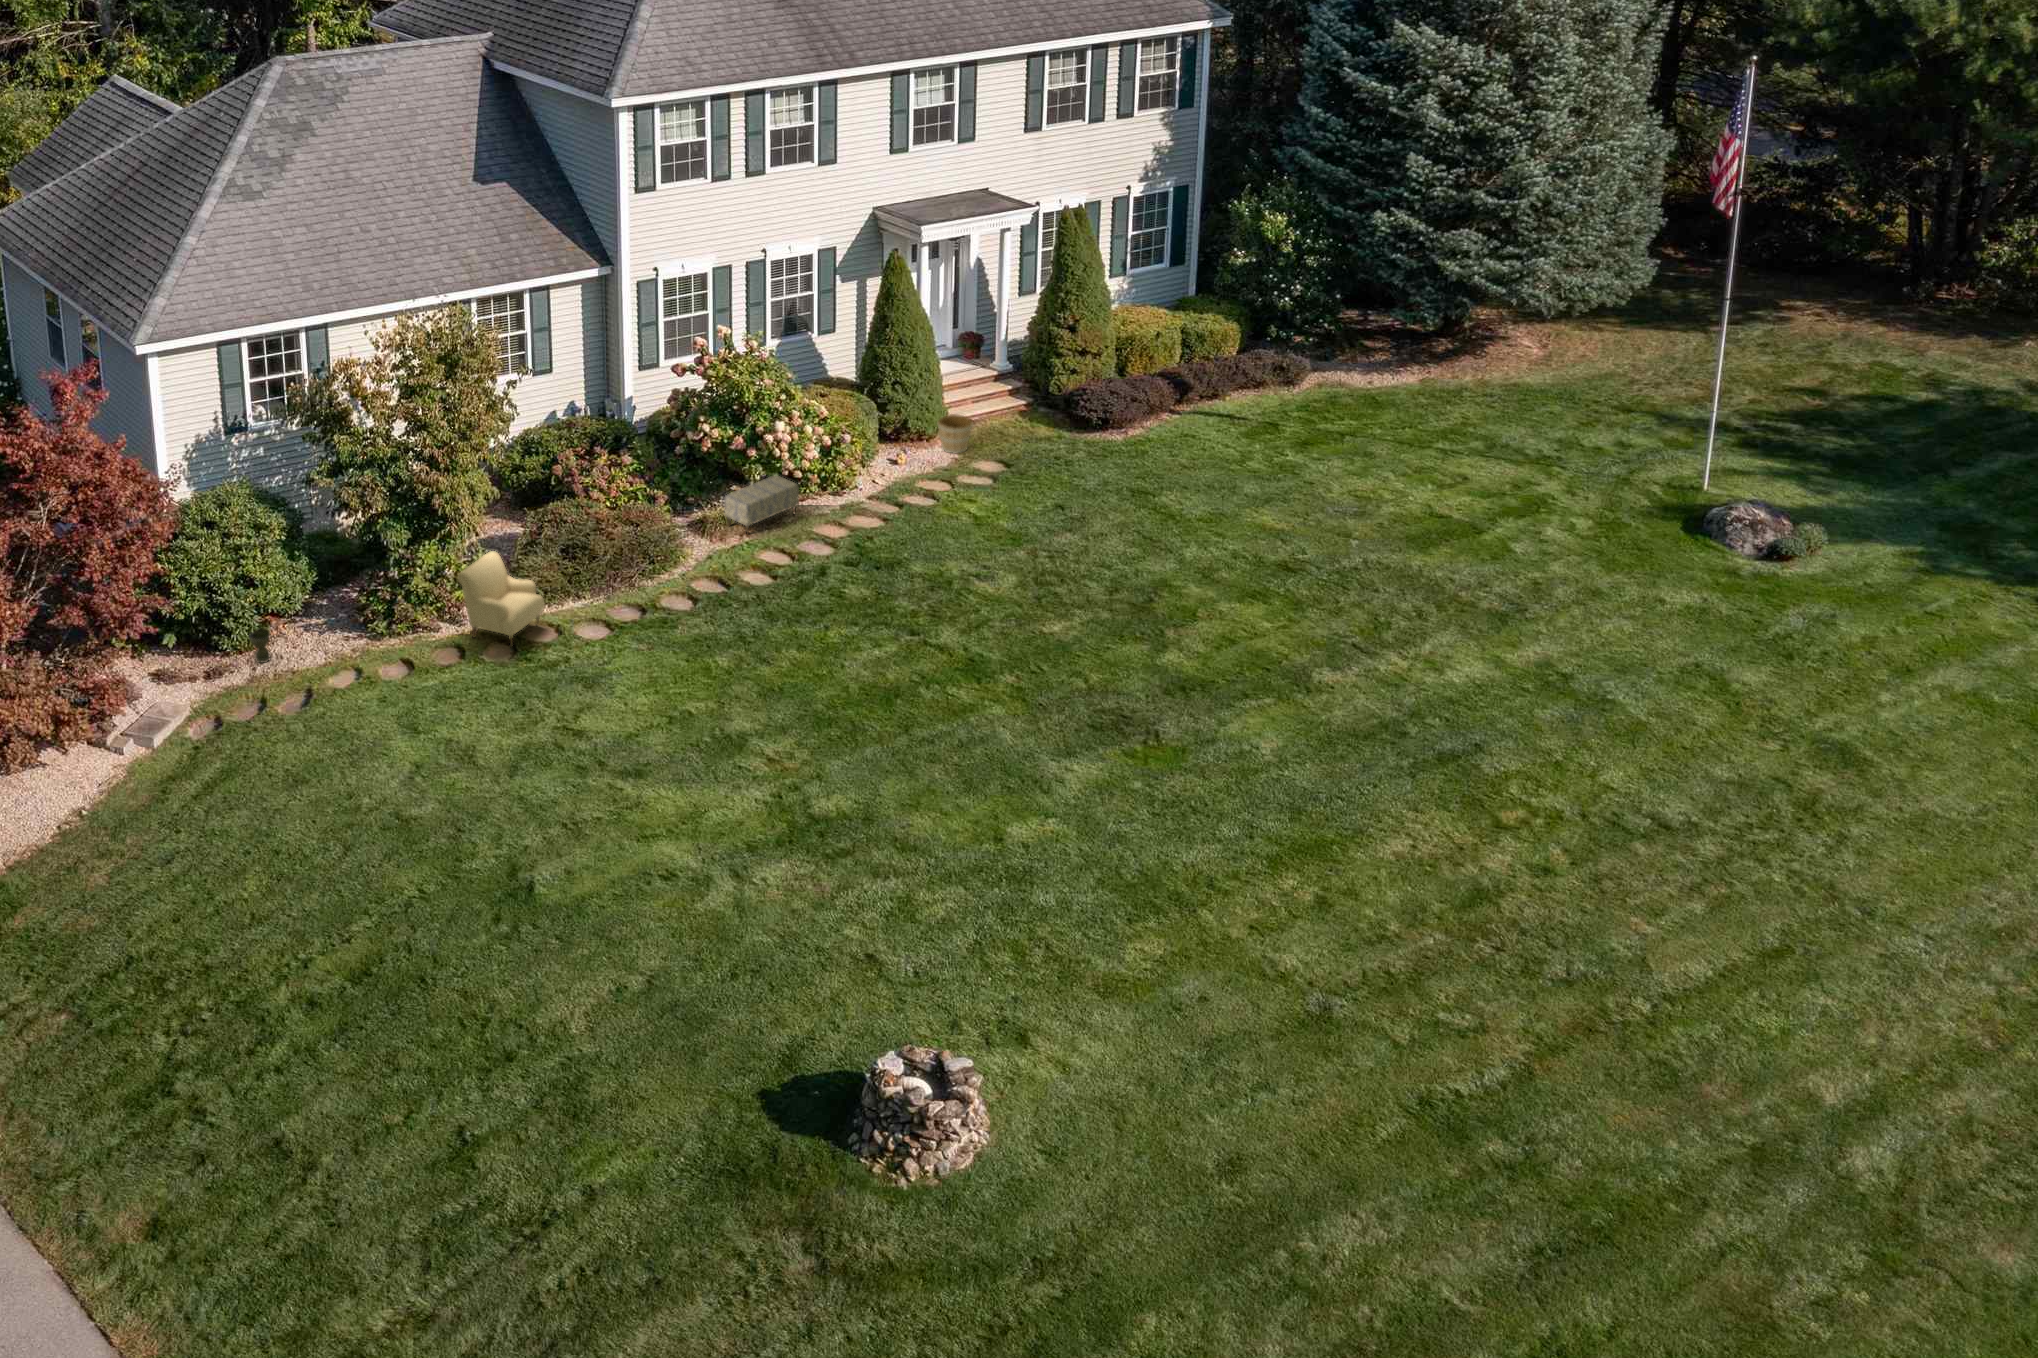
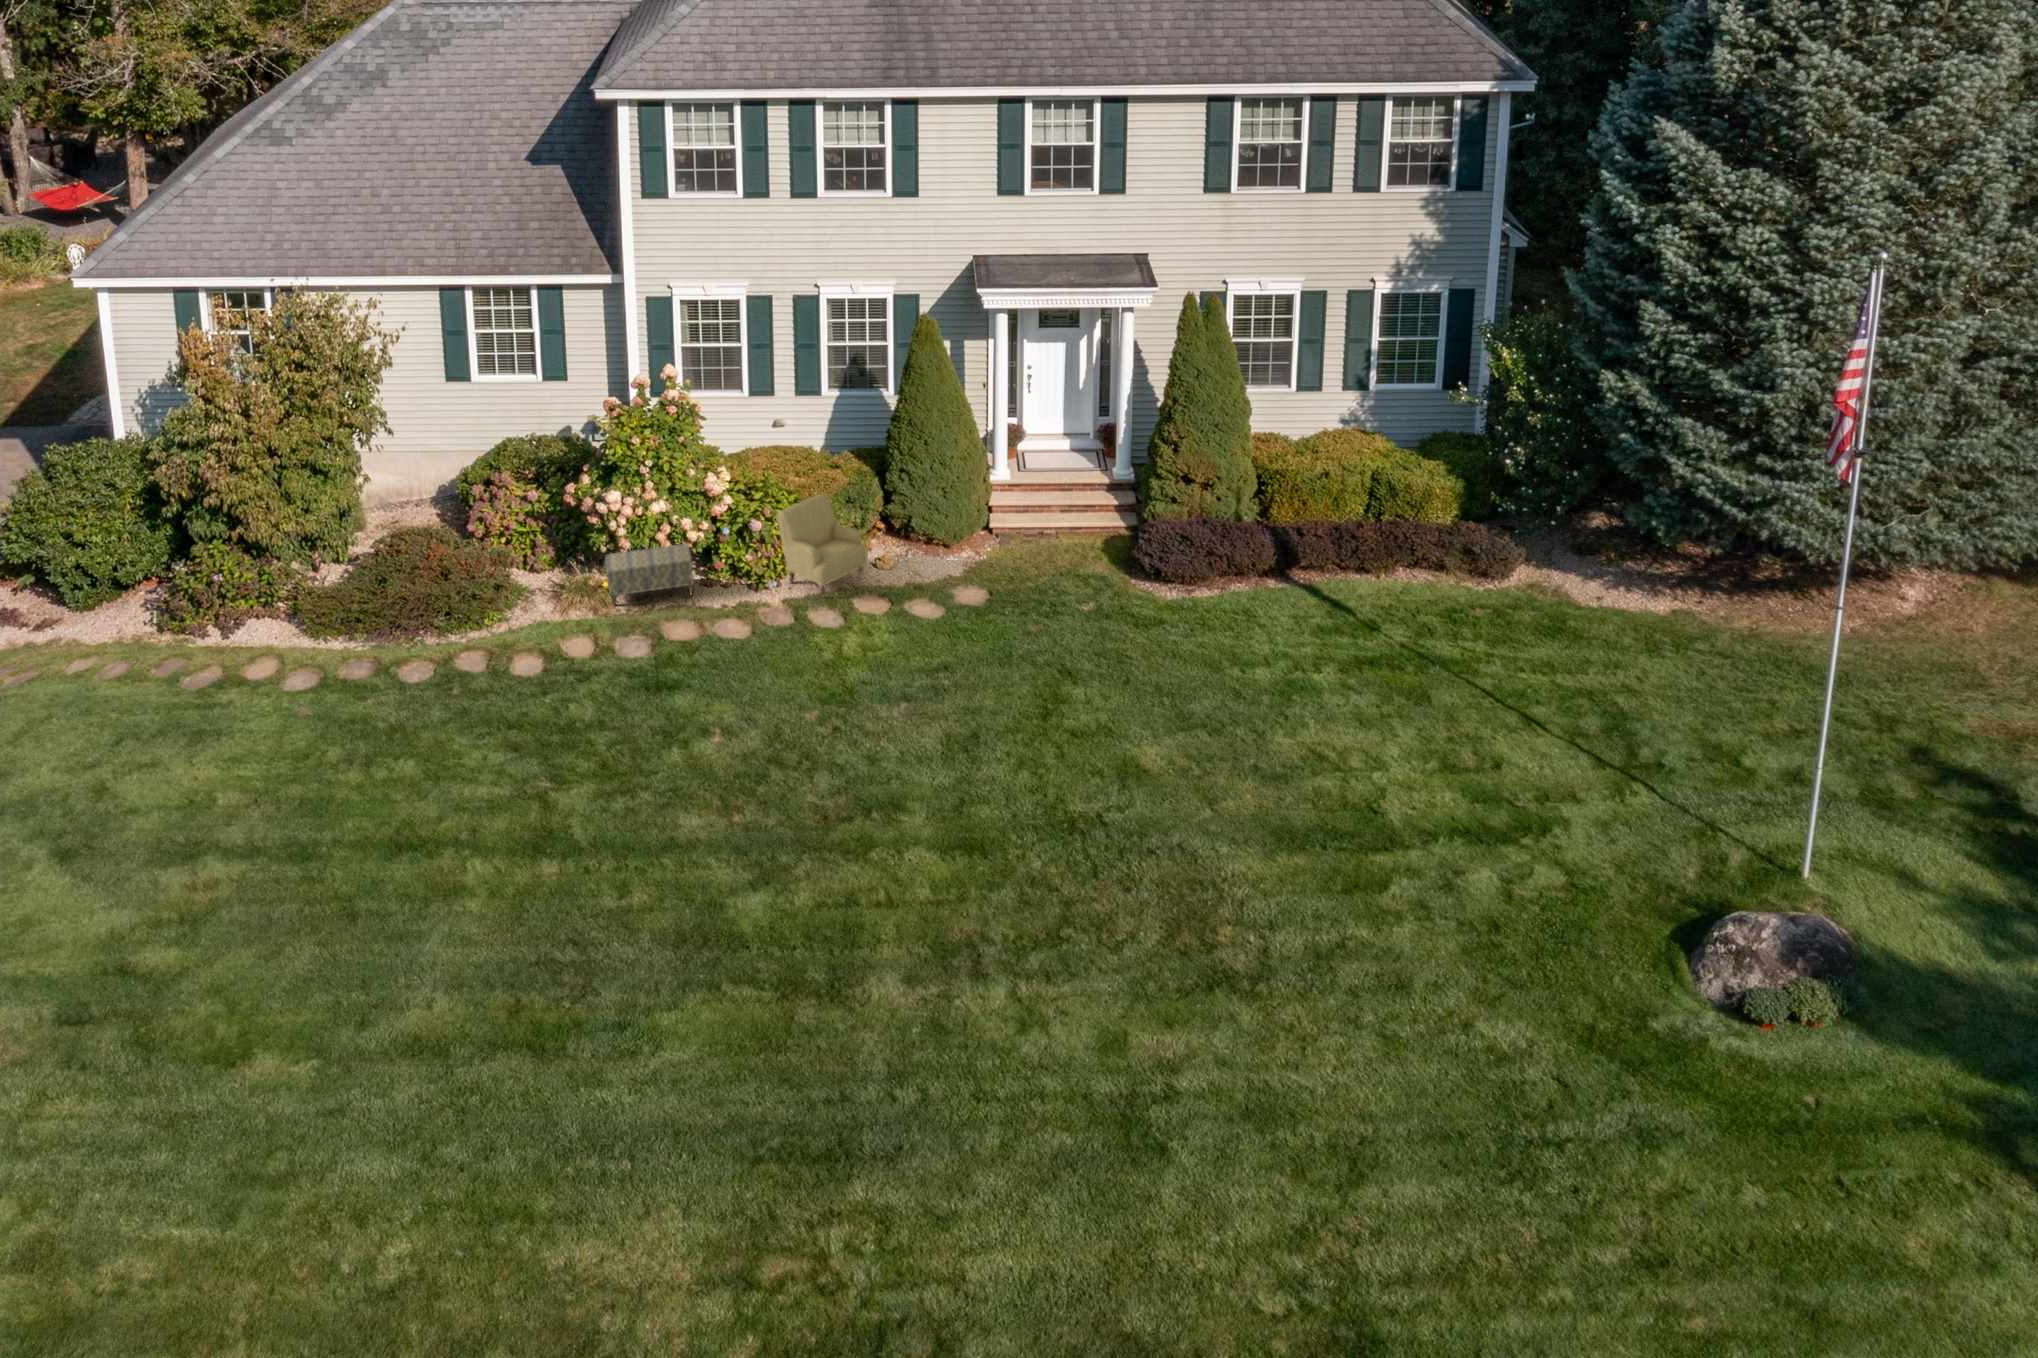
wooden bucket: present [937,414,973,453] -> none [939,517,984,568]
chair: present [458,551,544,644] -> present [776,494,868,598]
planter: present [249,628,270,663] -> none [28,581,55,620]

